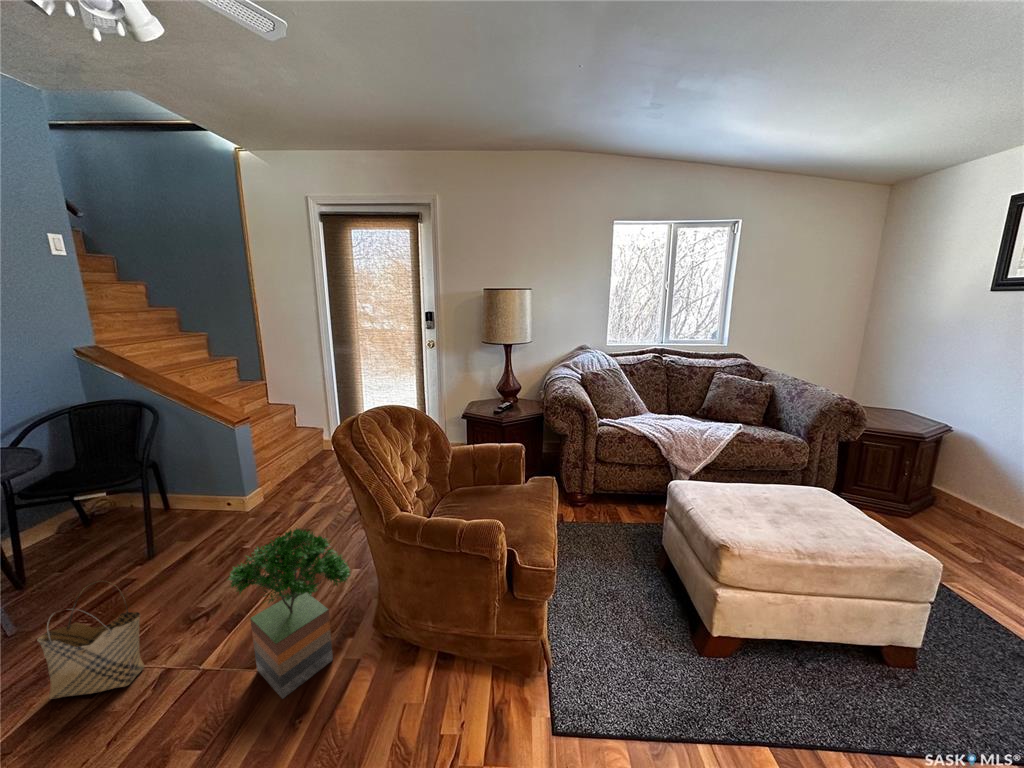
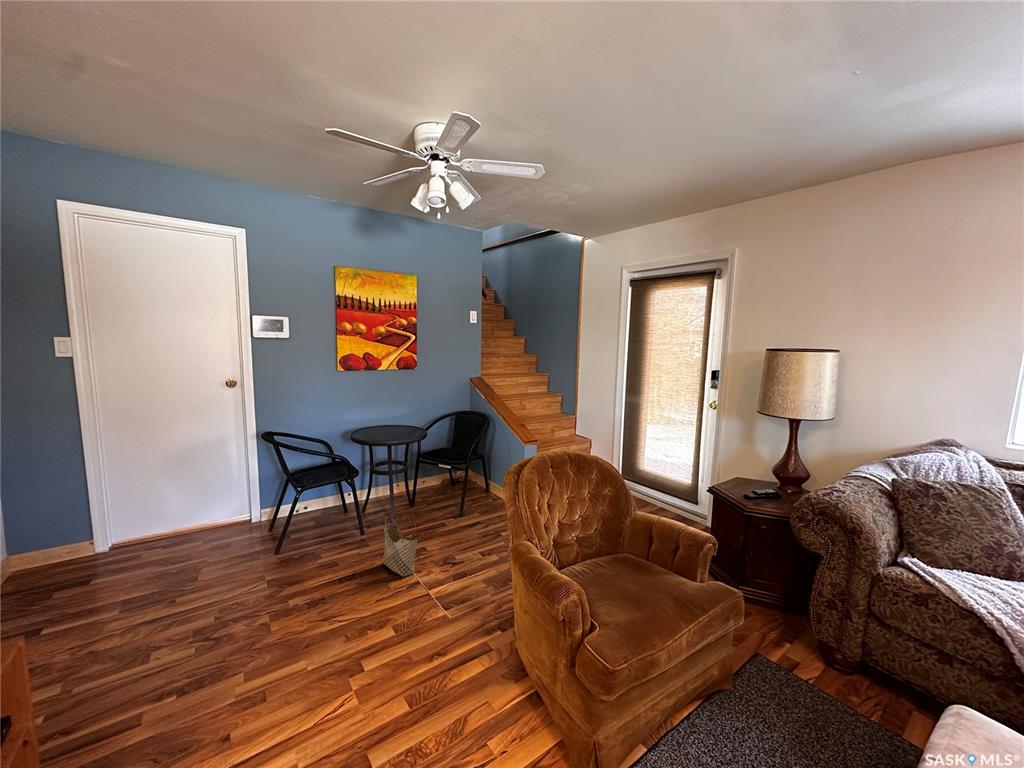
potted tree: present [228,528,351,699] -> none [431,522,502,637]

